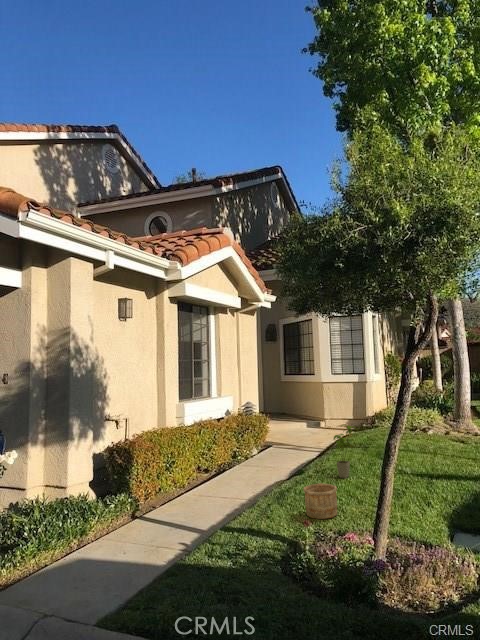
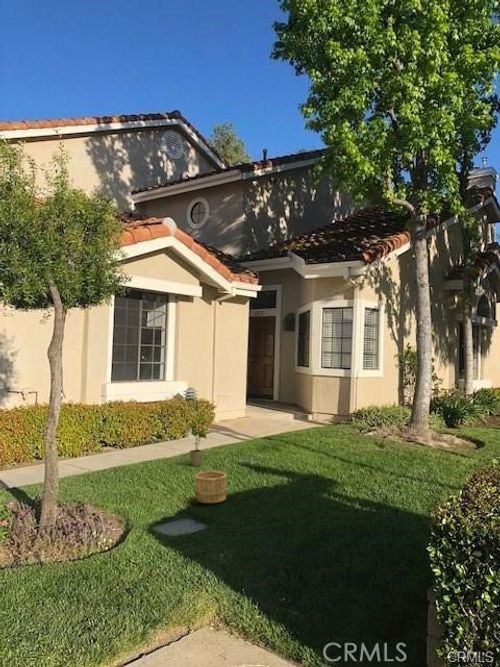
wooden bucket: present [304,483,337,519] -> present [195,471,227,503]

